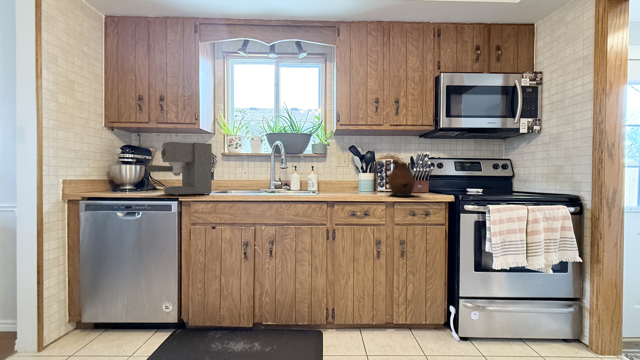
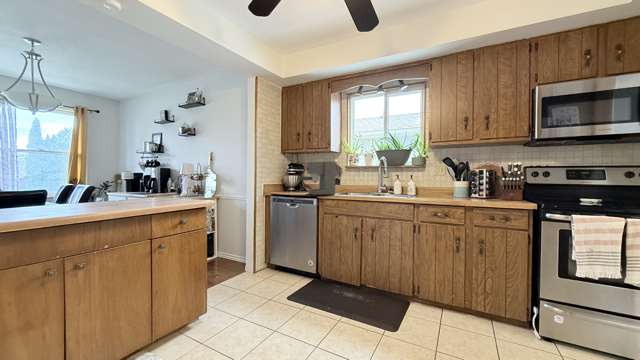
ceramic pitcher: present [385,159,415,196] -> none [466,170,502,203]

